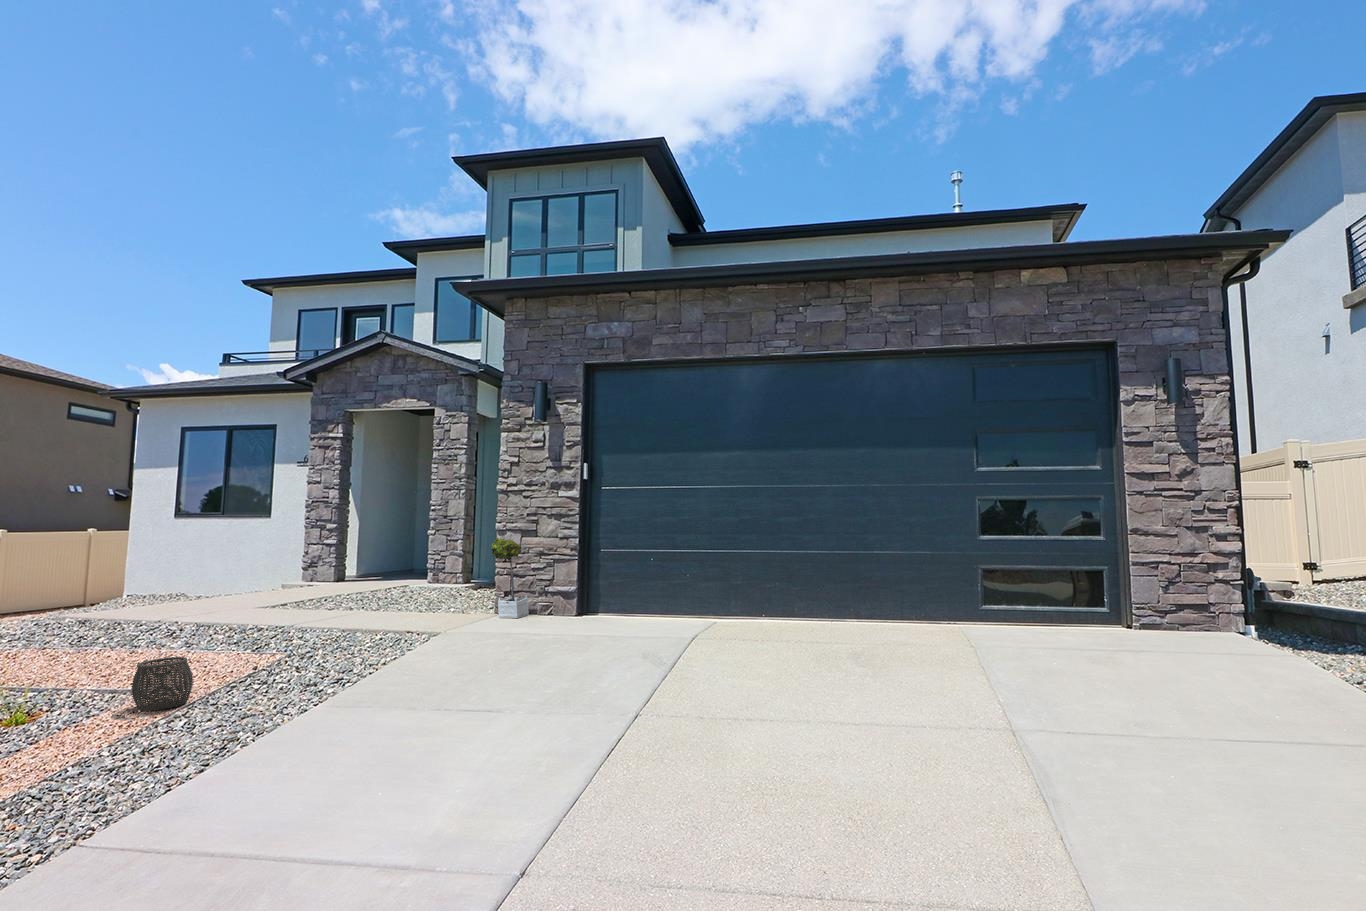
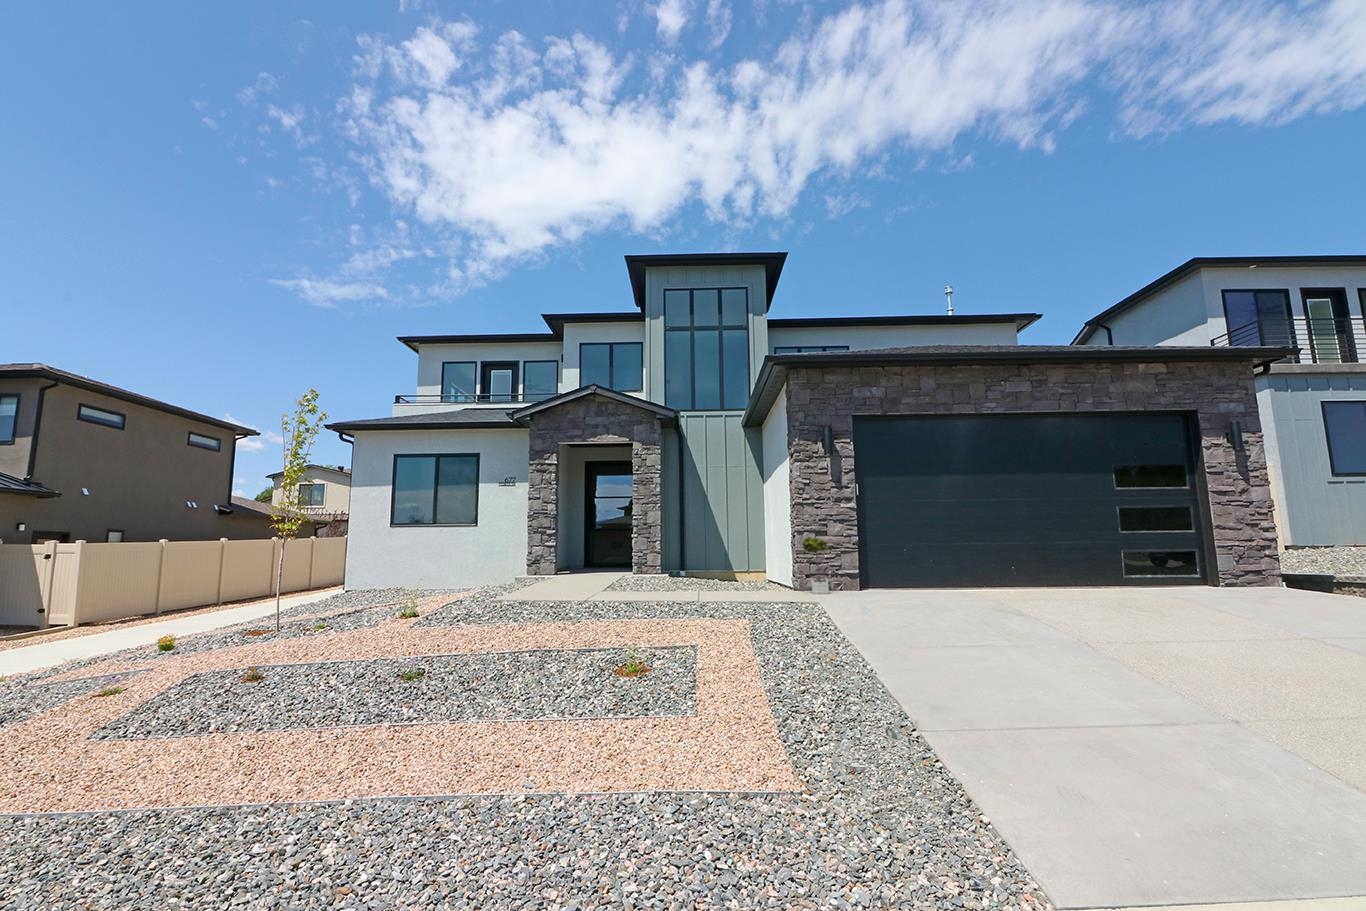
woven basket: present [131,657,194,711] -> none [768,622,806,661]

